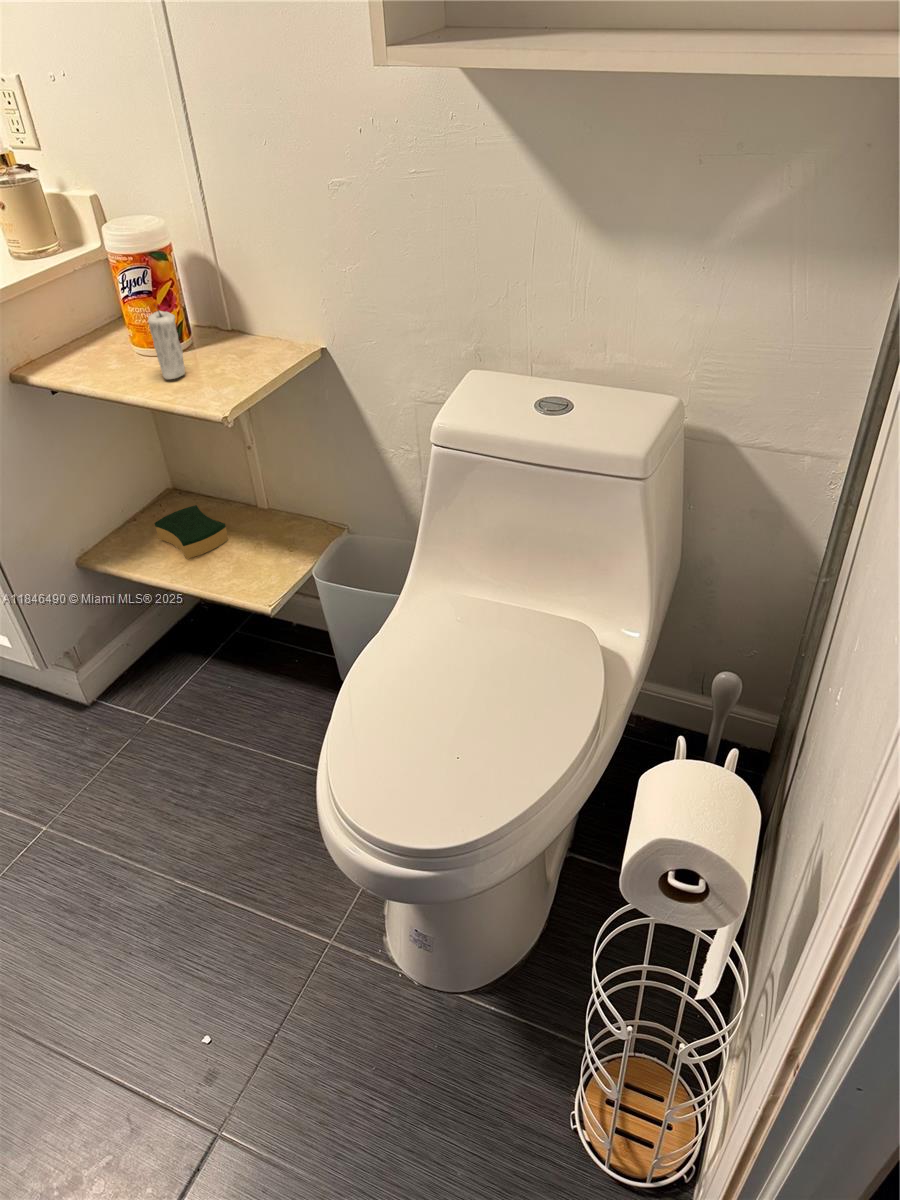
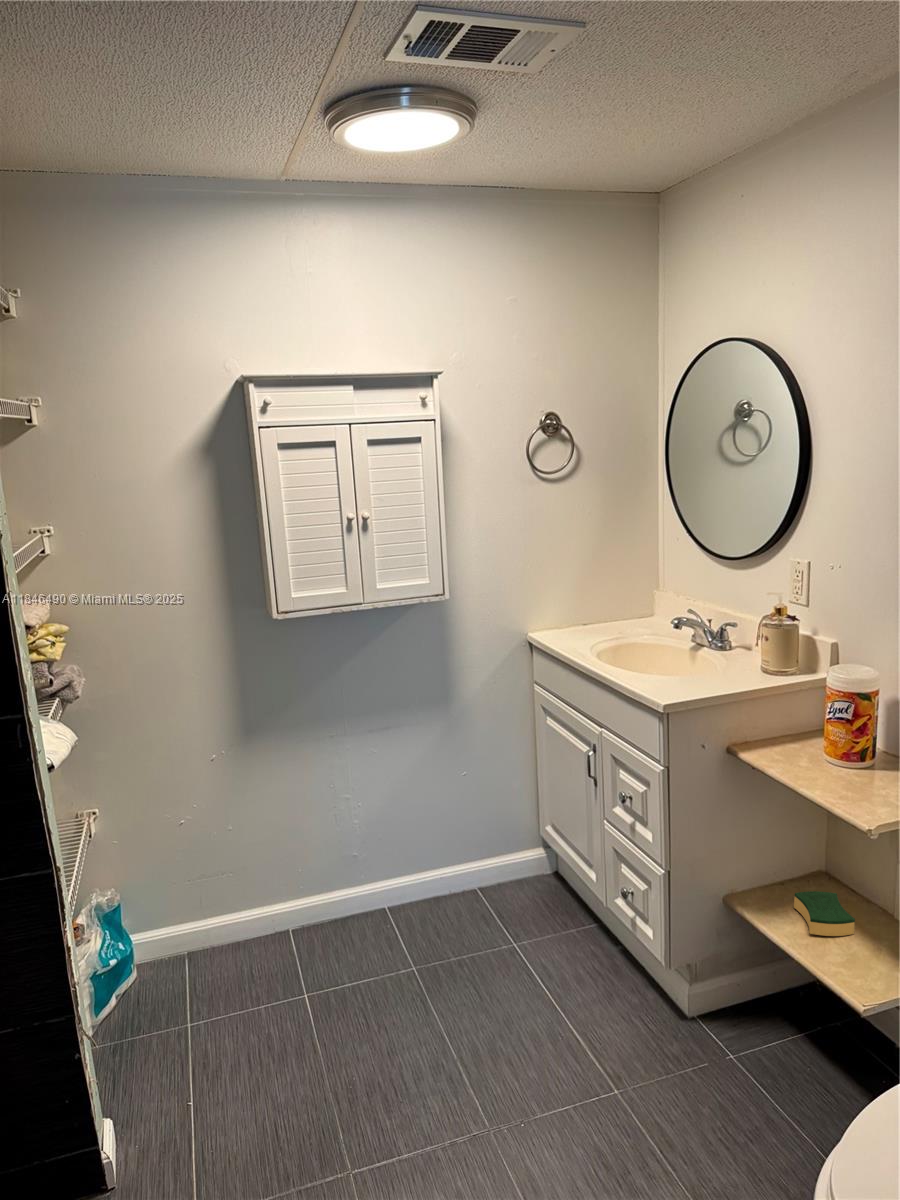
candle: present [148,310,185,379] -> none [836,729,861,788]

